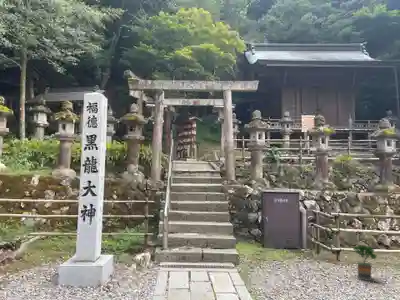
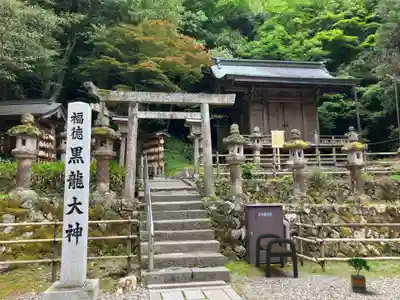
bench: none [270,218,308,262] -> present [256,234,298,278]

